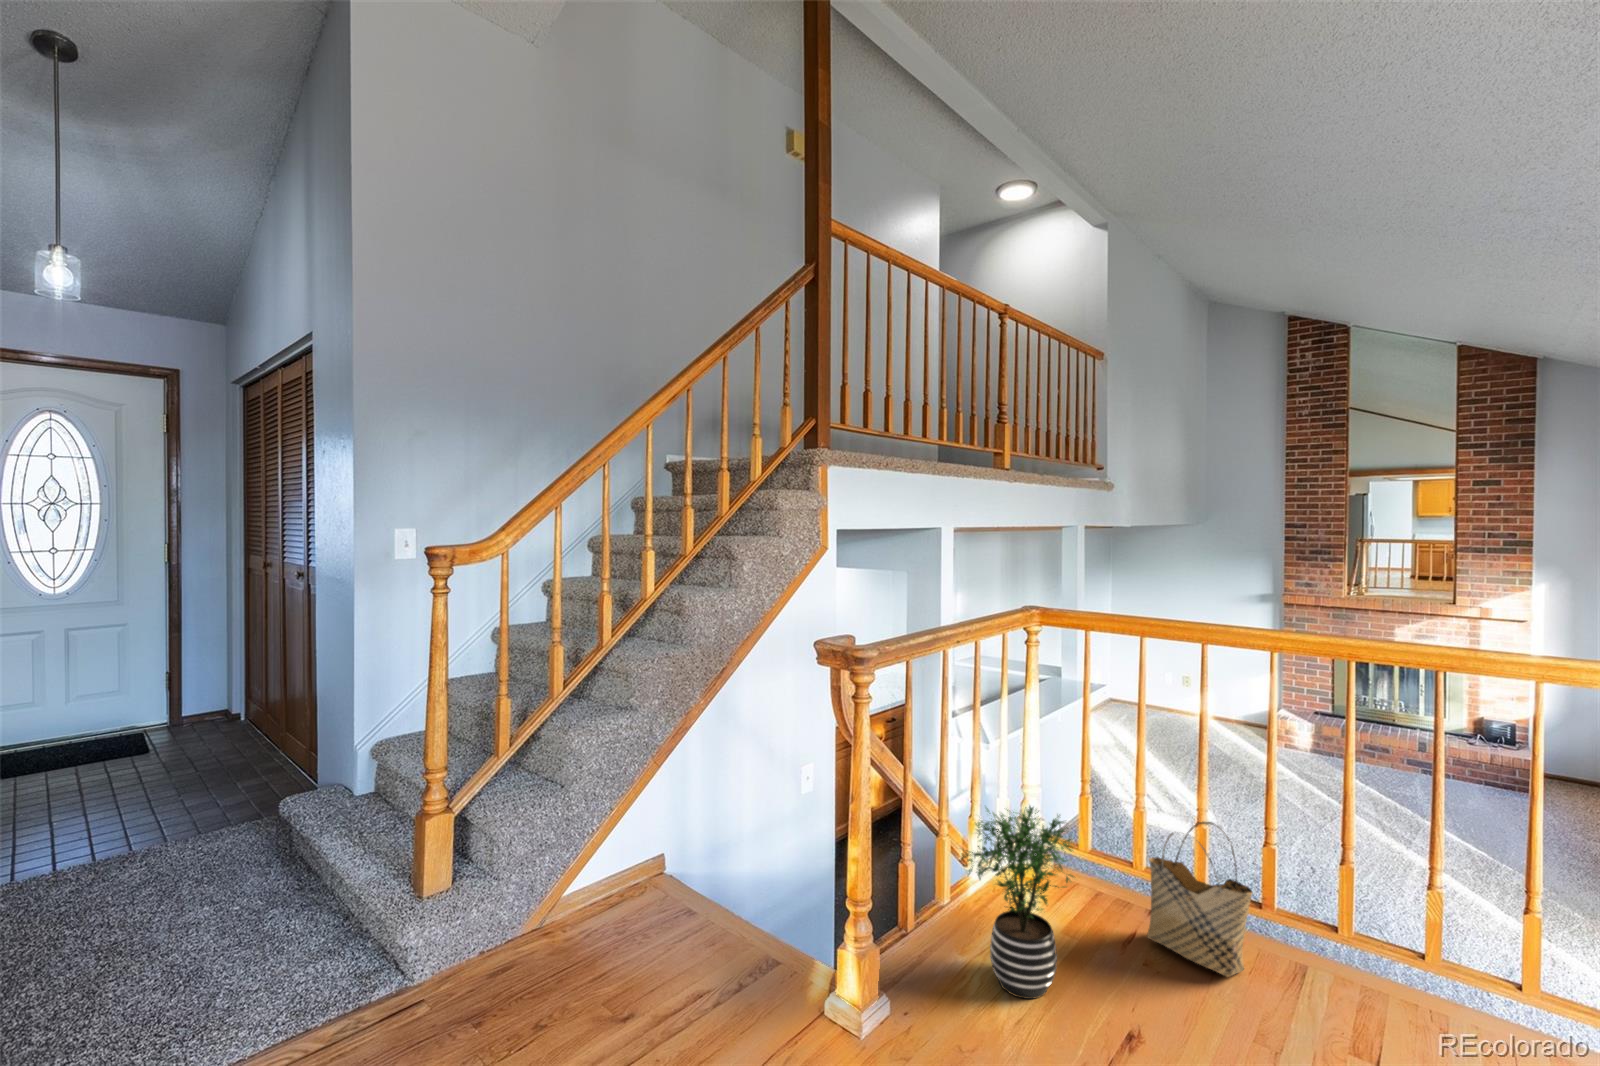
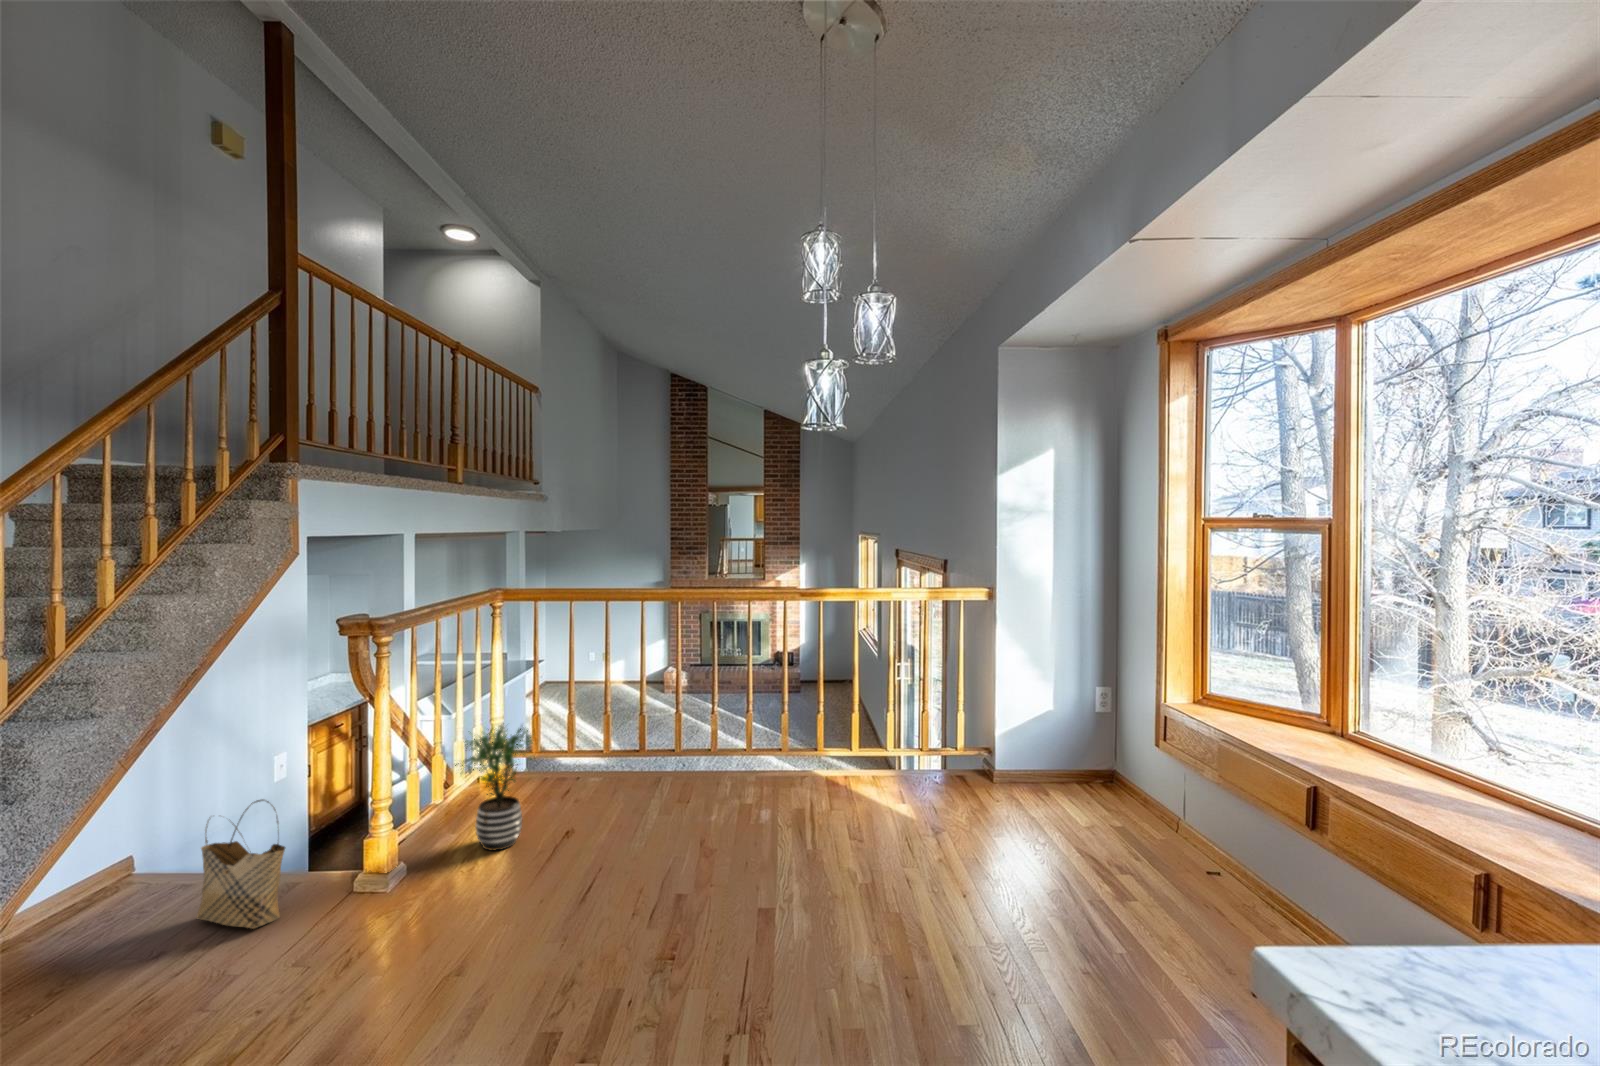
woven basket: present [1147,822,1253,977] -> present [196,799,285,929]

